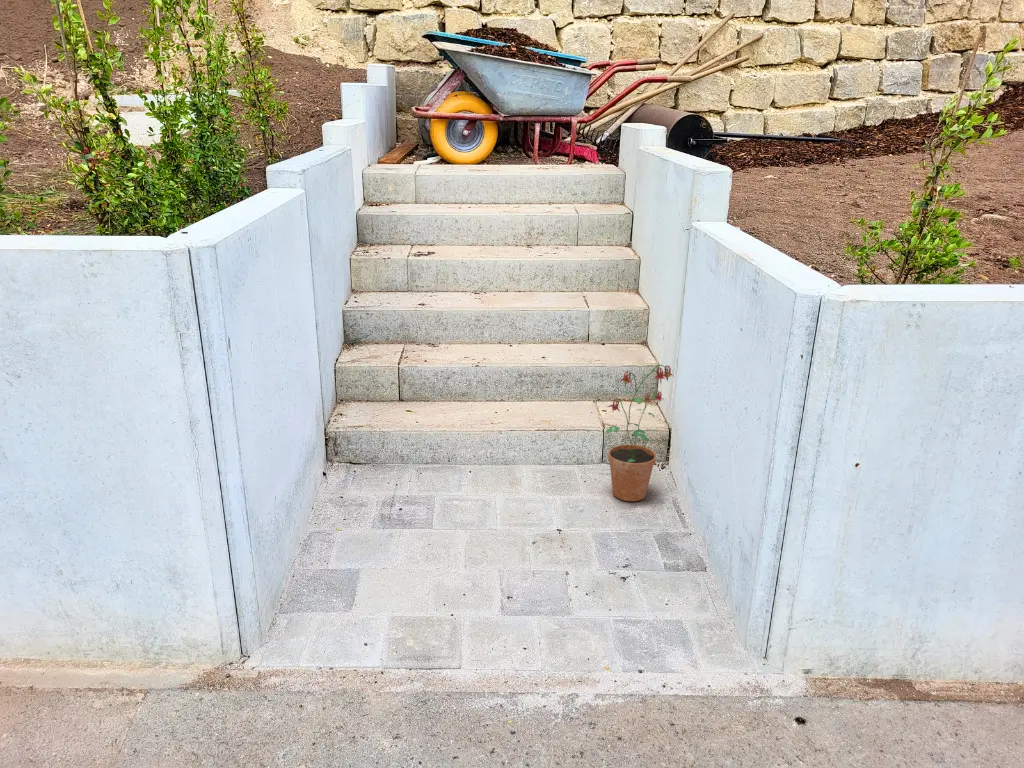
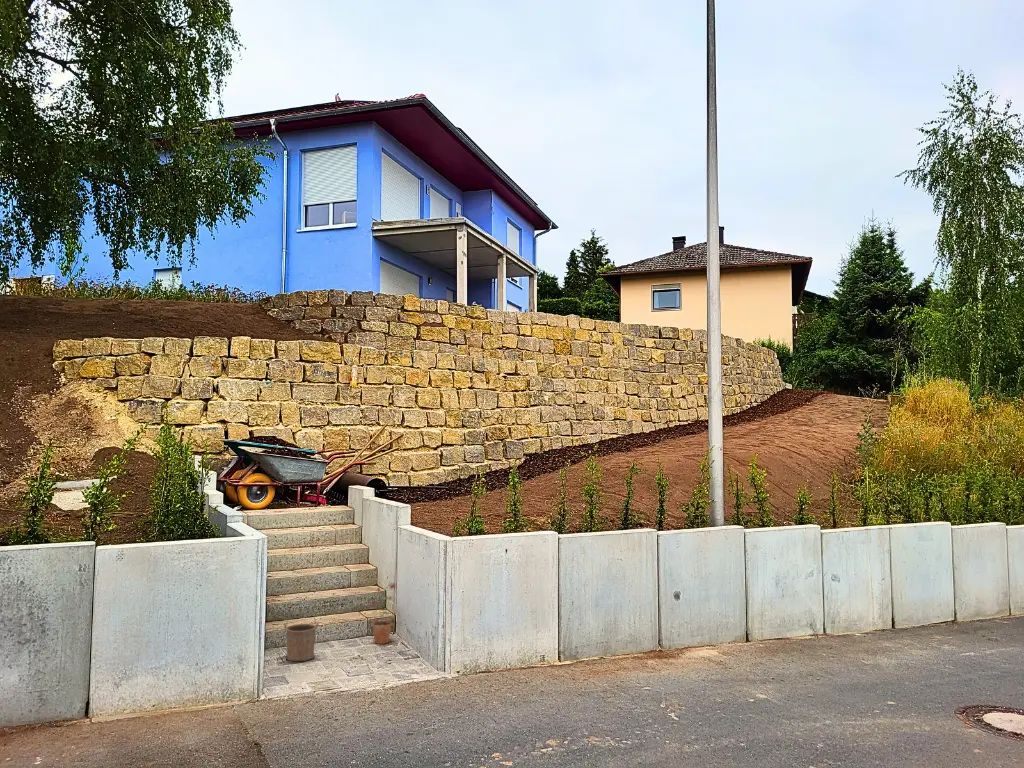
bucket: none [389,410,464,531] -> present [284,609,318,661]

